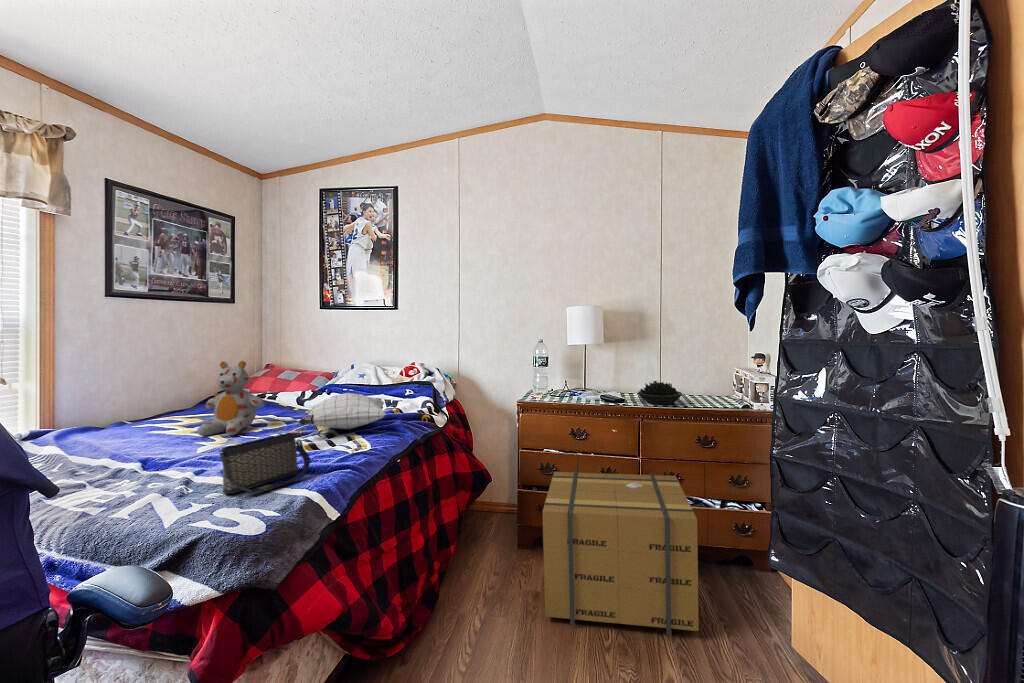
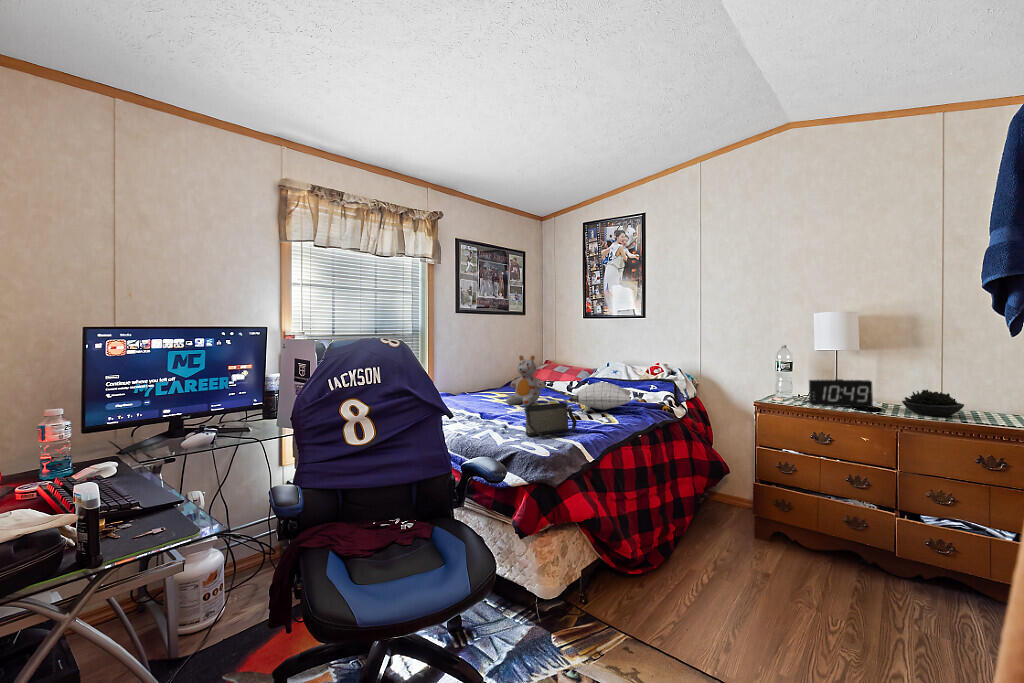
alarm clock: none [565,374,617,403] -> present [809,379,873,407]
cardboard box: present [543,471,699,635] -> none [767,470,950,647]

